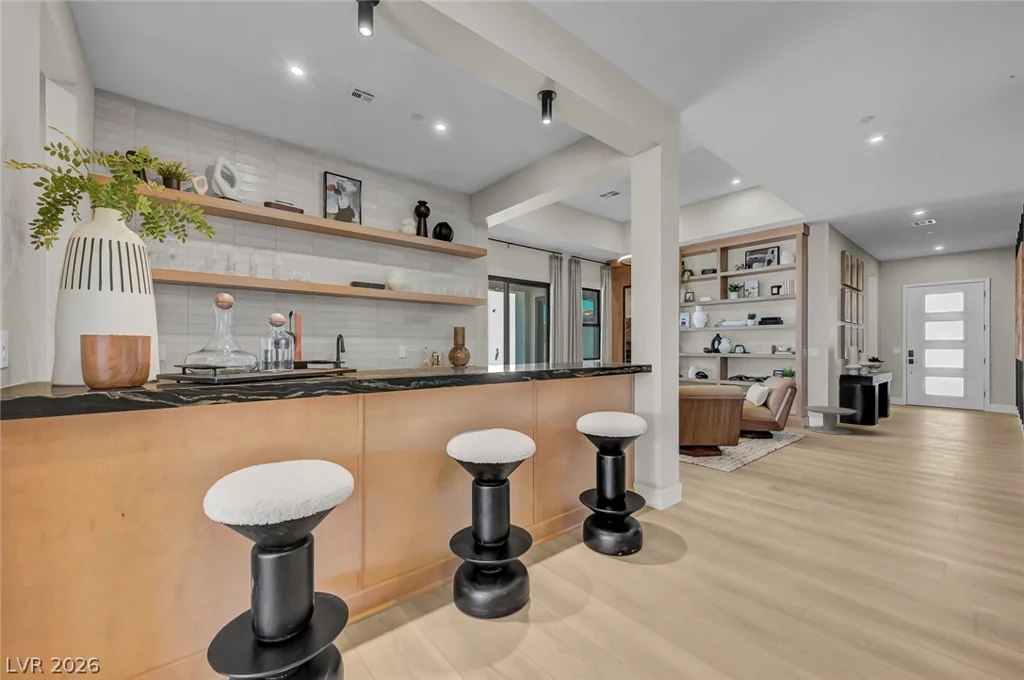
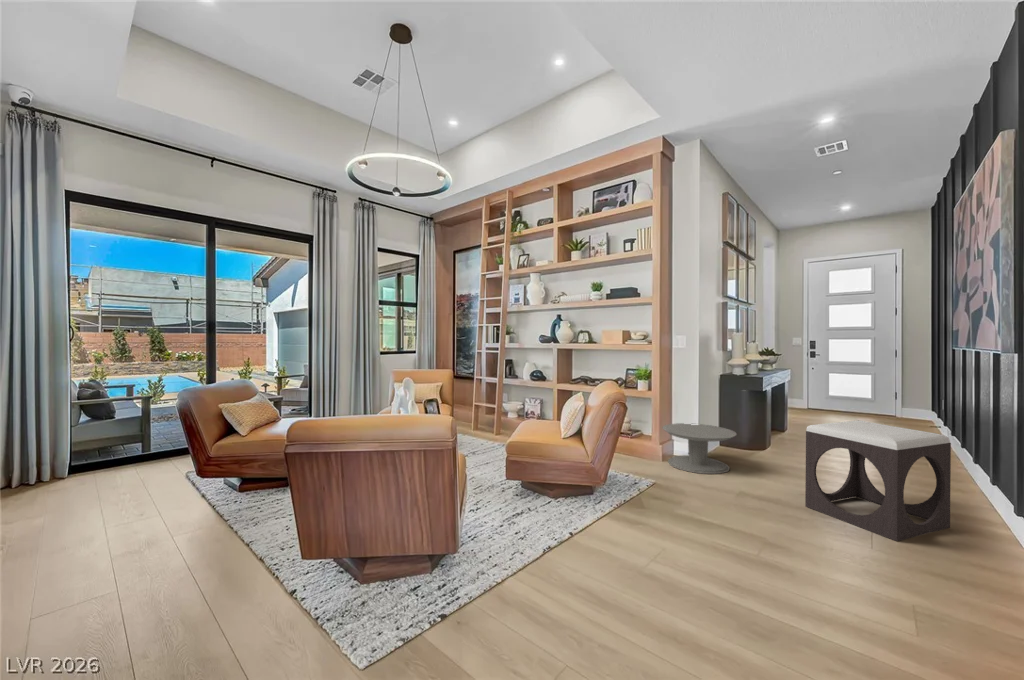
footstool: none [905,401,993,459] -> present [805,420,951,541]

